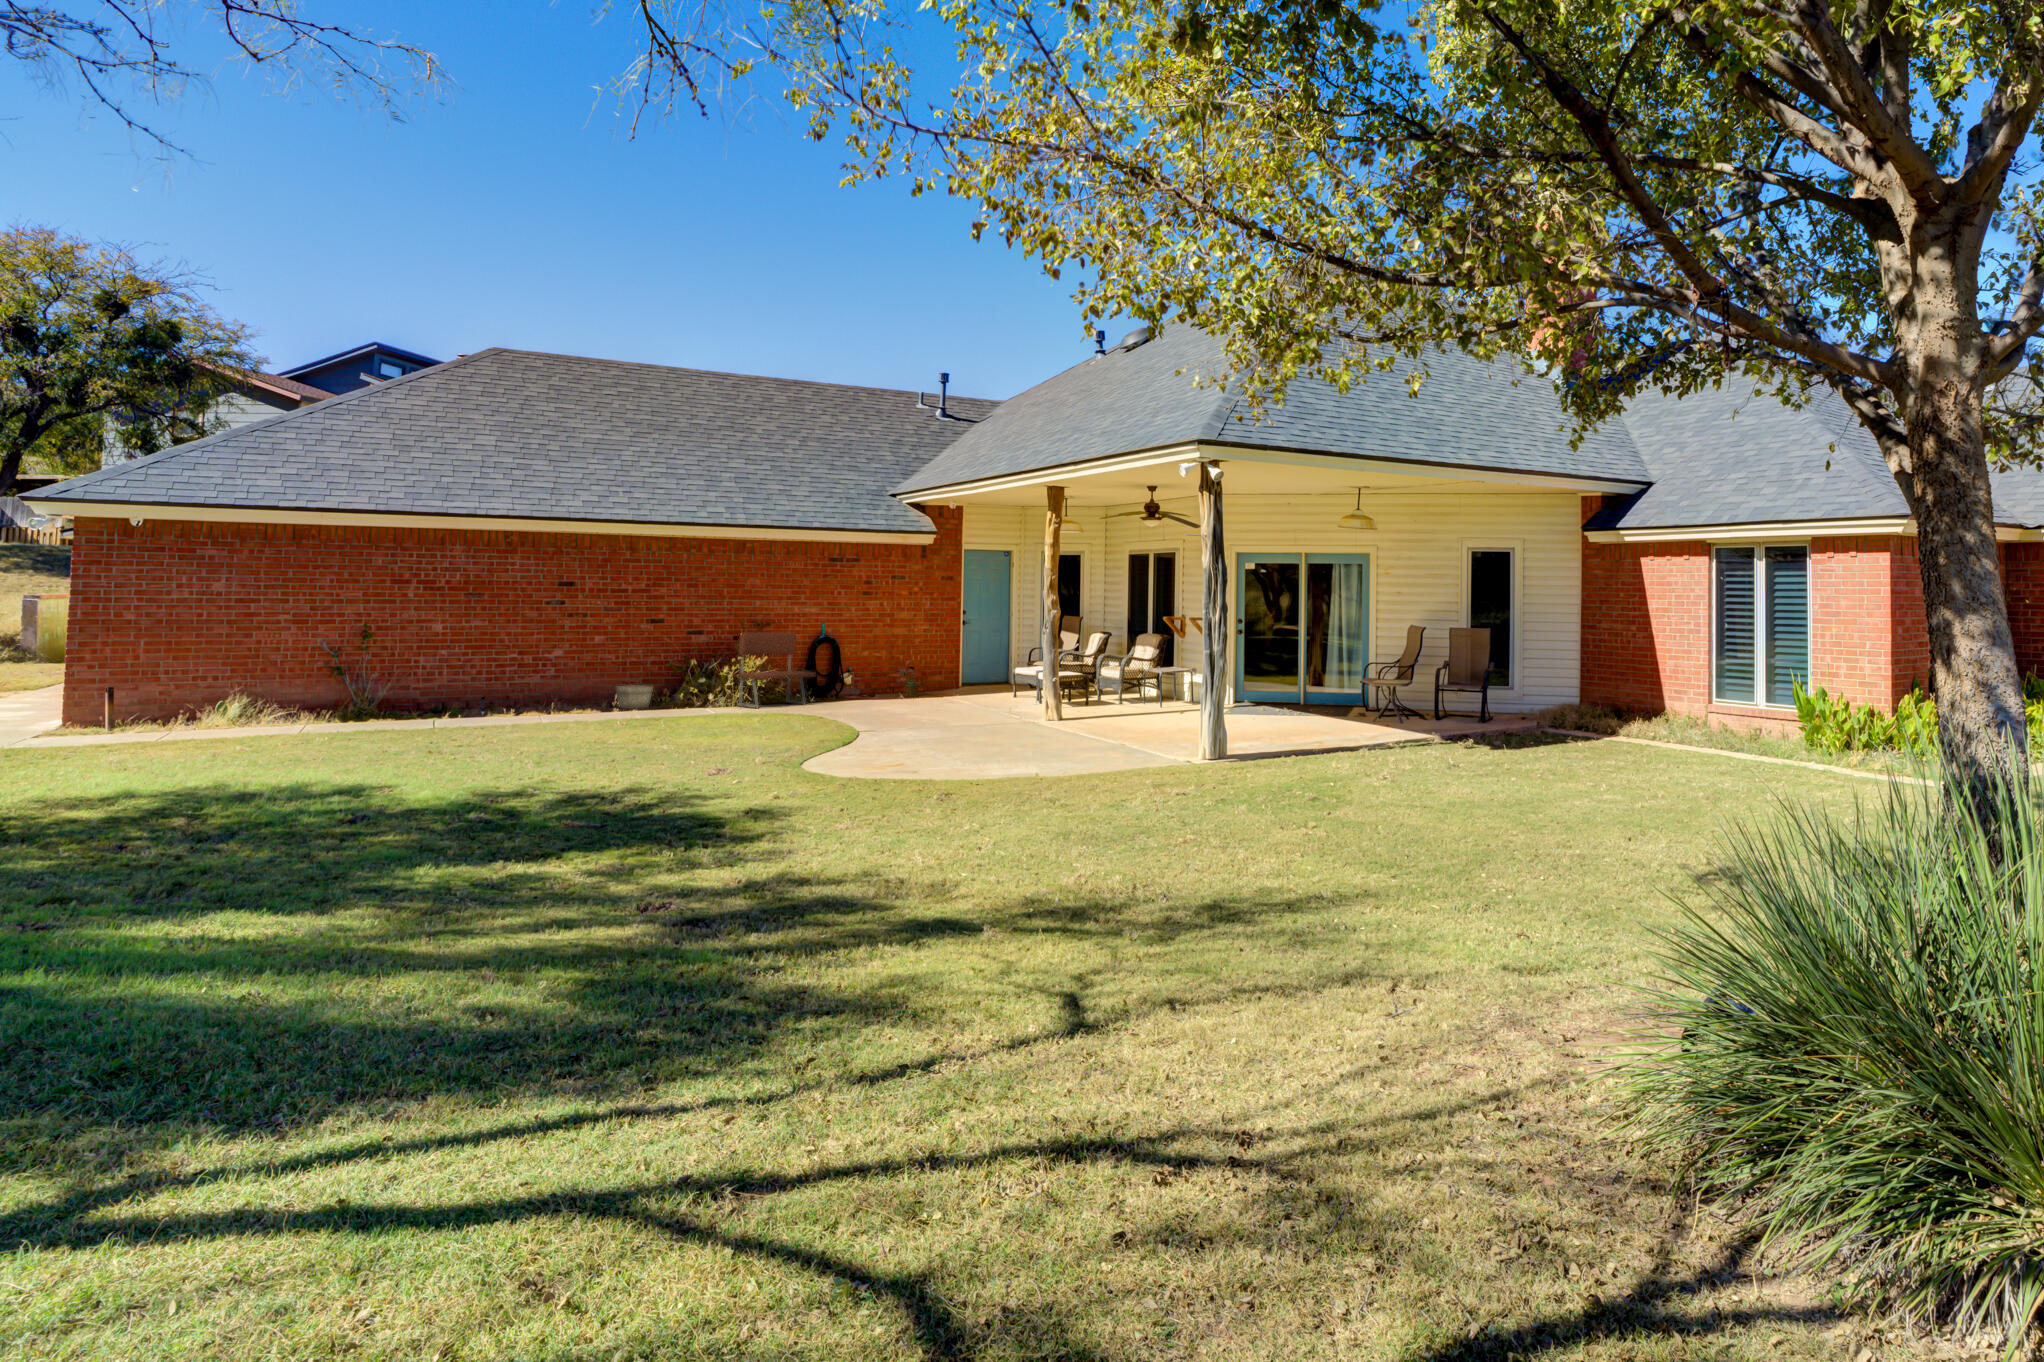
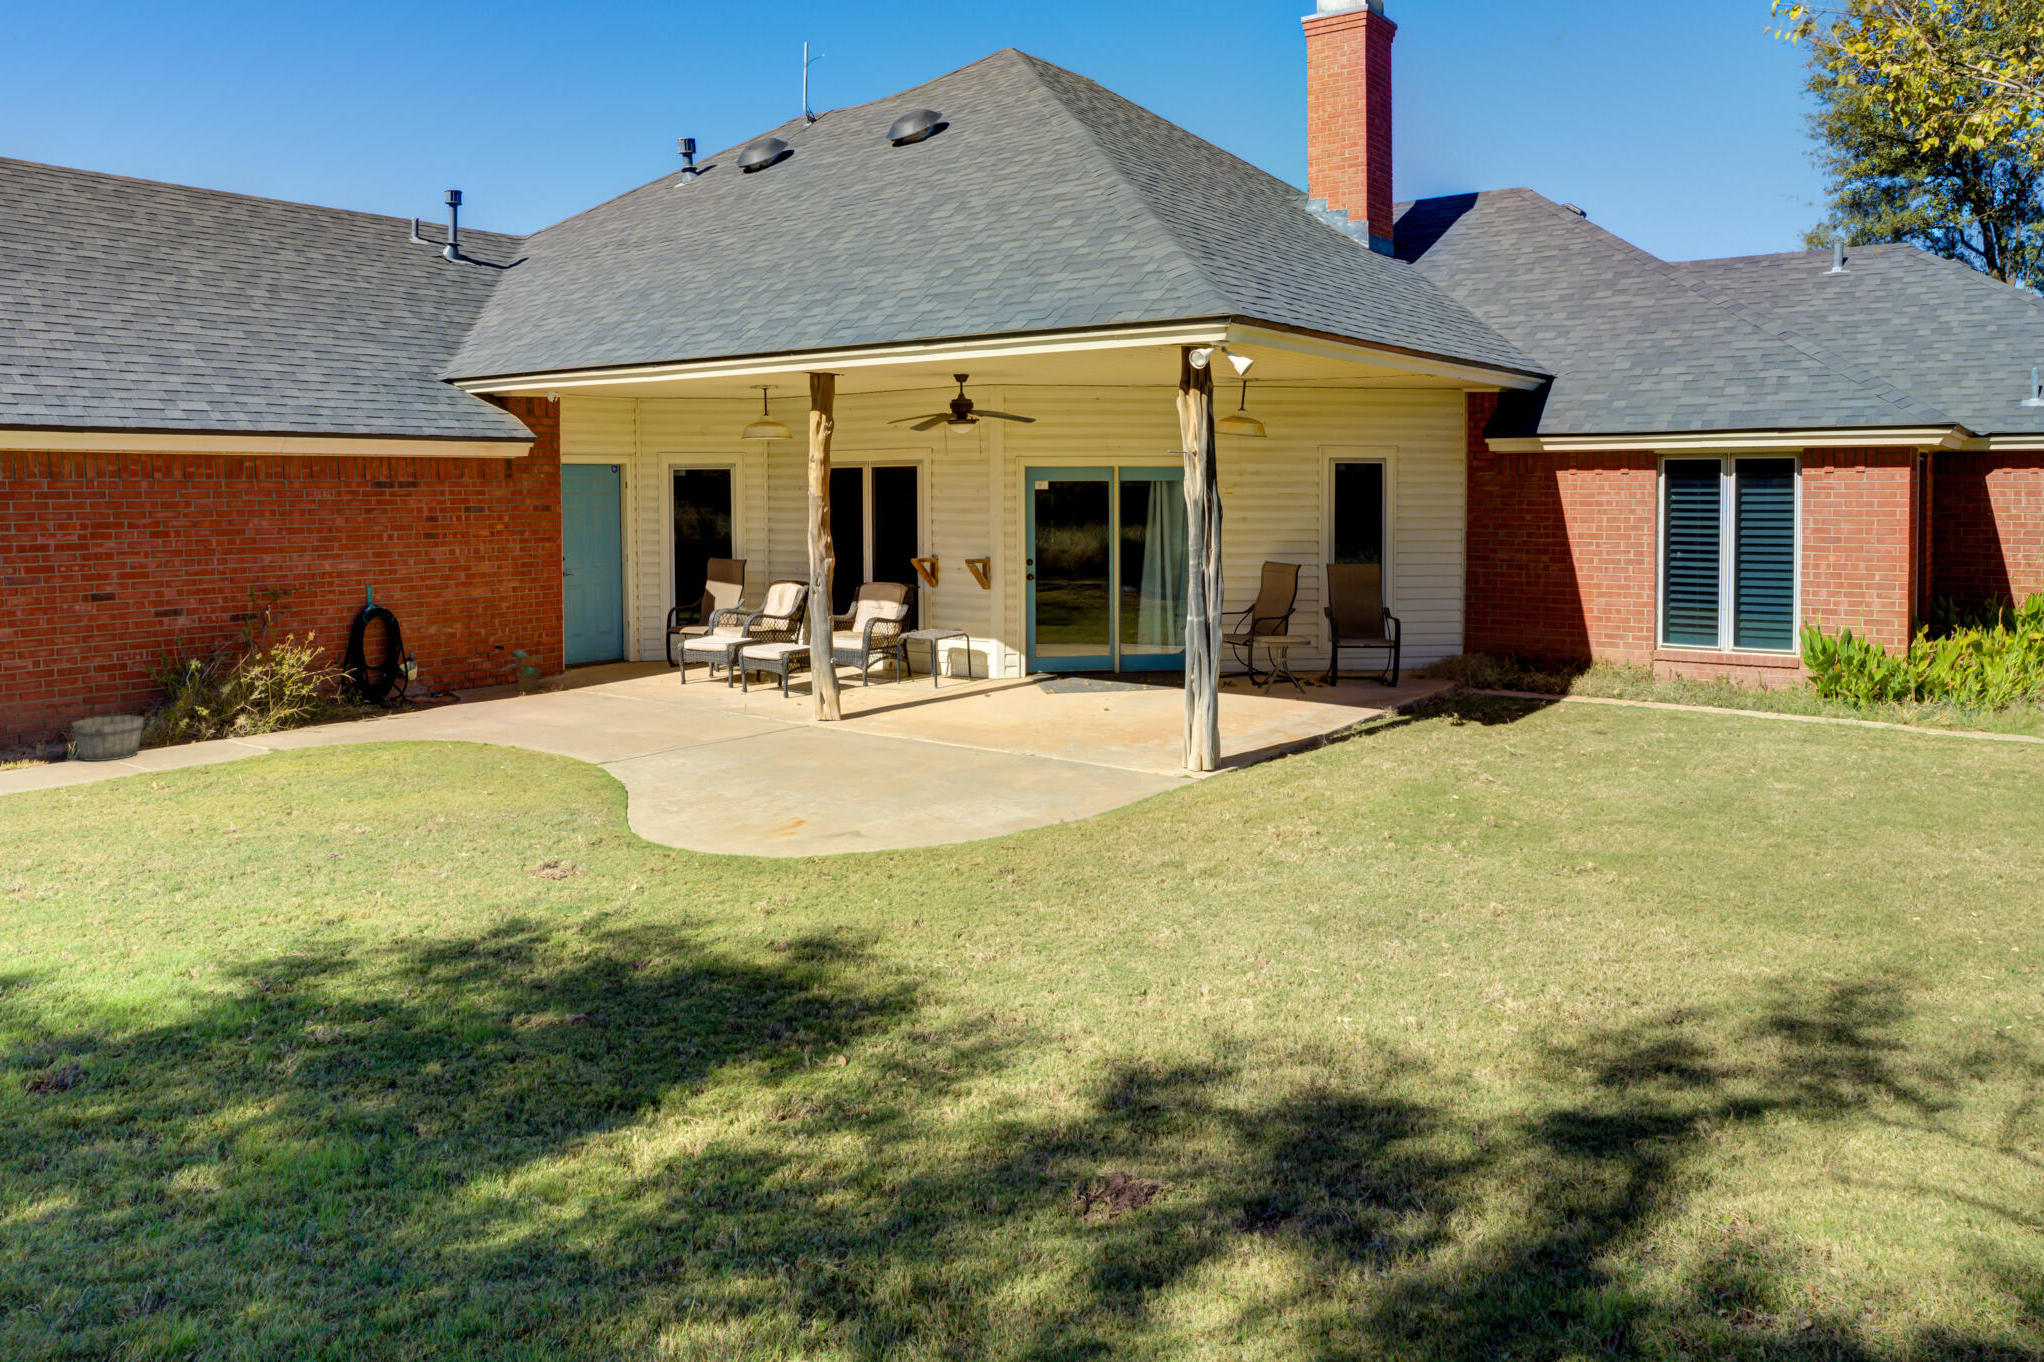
bench: present [738,632,816,708] -> none [298,606,421,738]

